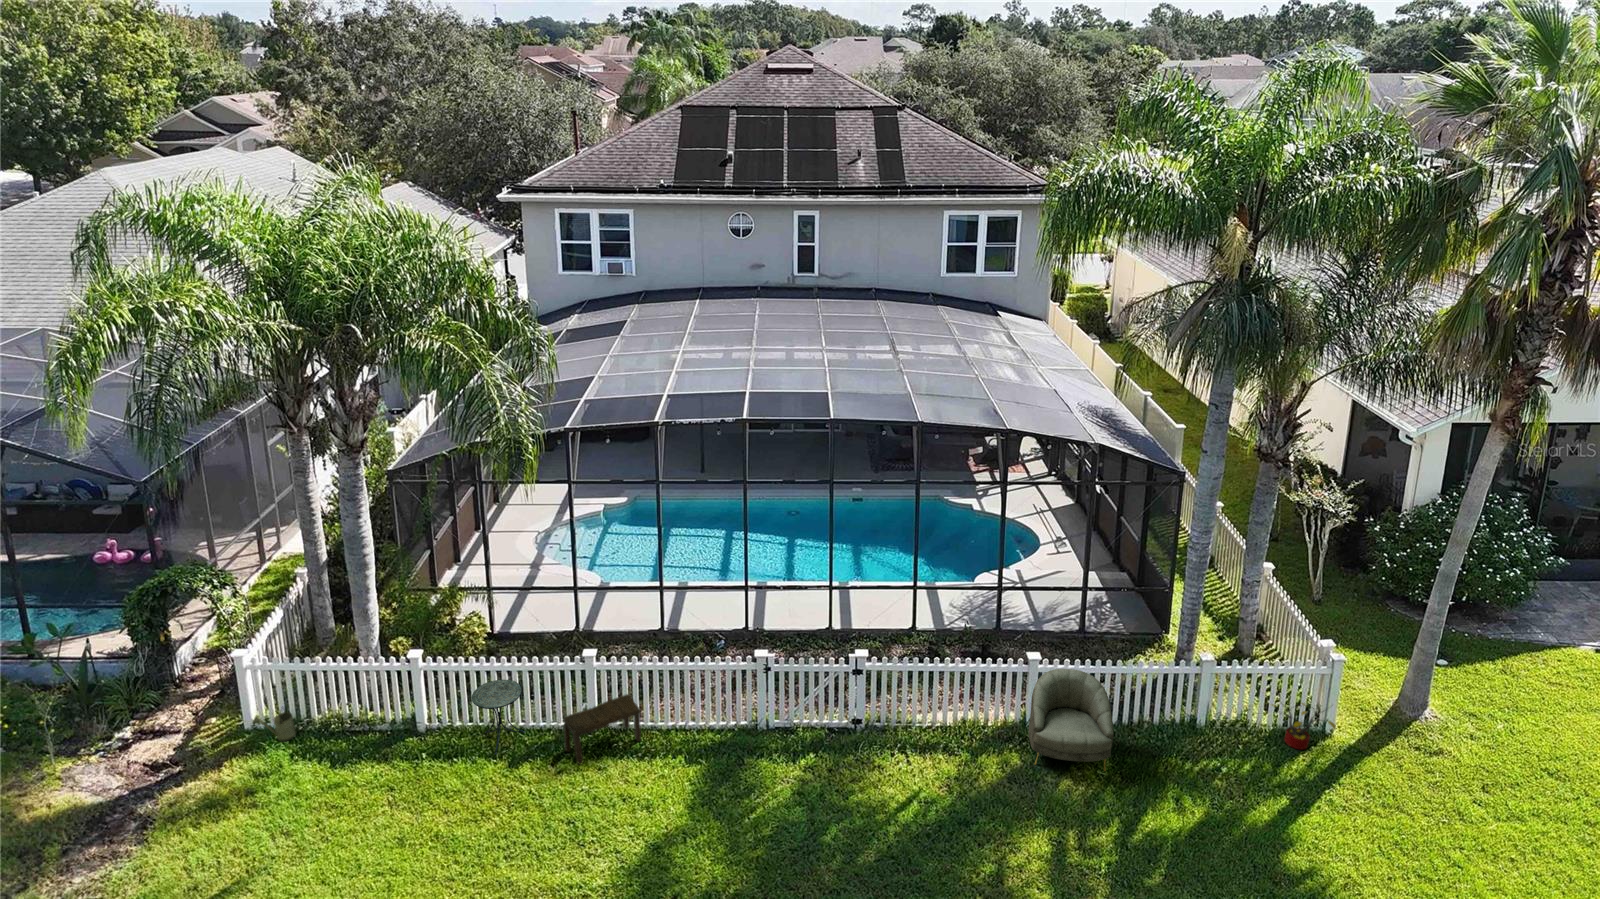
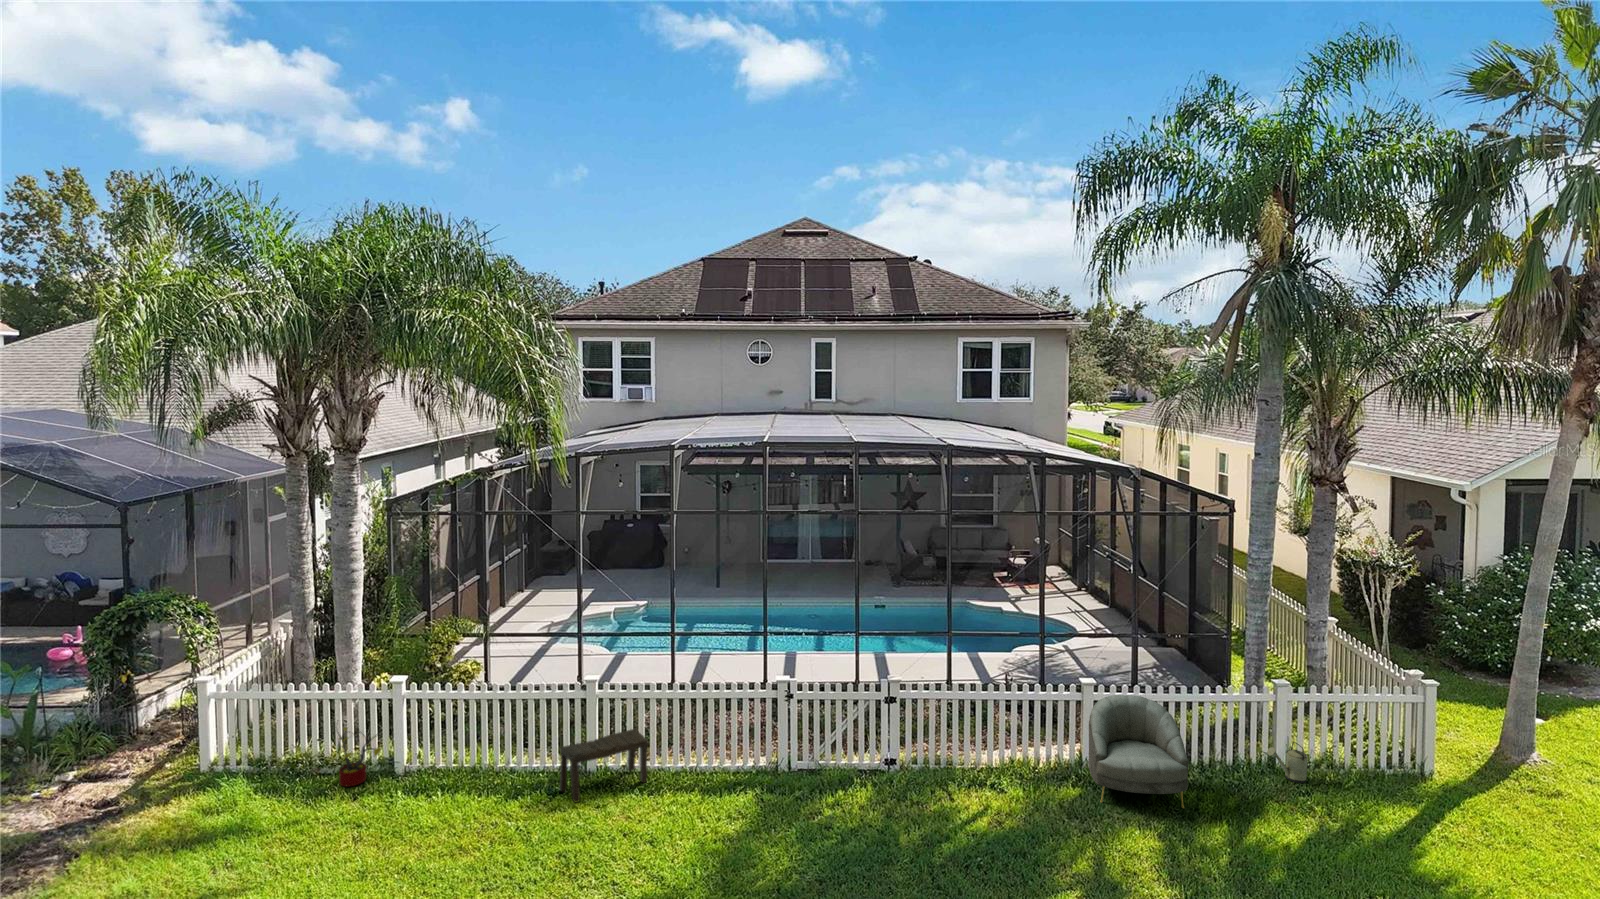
side table: present [472,680,525,755] -> none [459,710,517,794]
decorative plant: present [1273,696,1336,749] -> present [338,727,381,786]
watering can: present [253,711,296,742] -> present [1267,742,1310,783]

